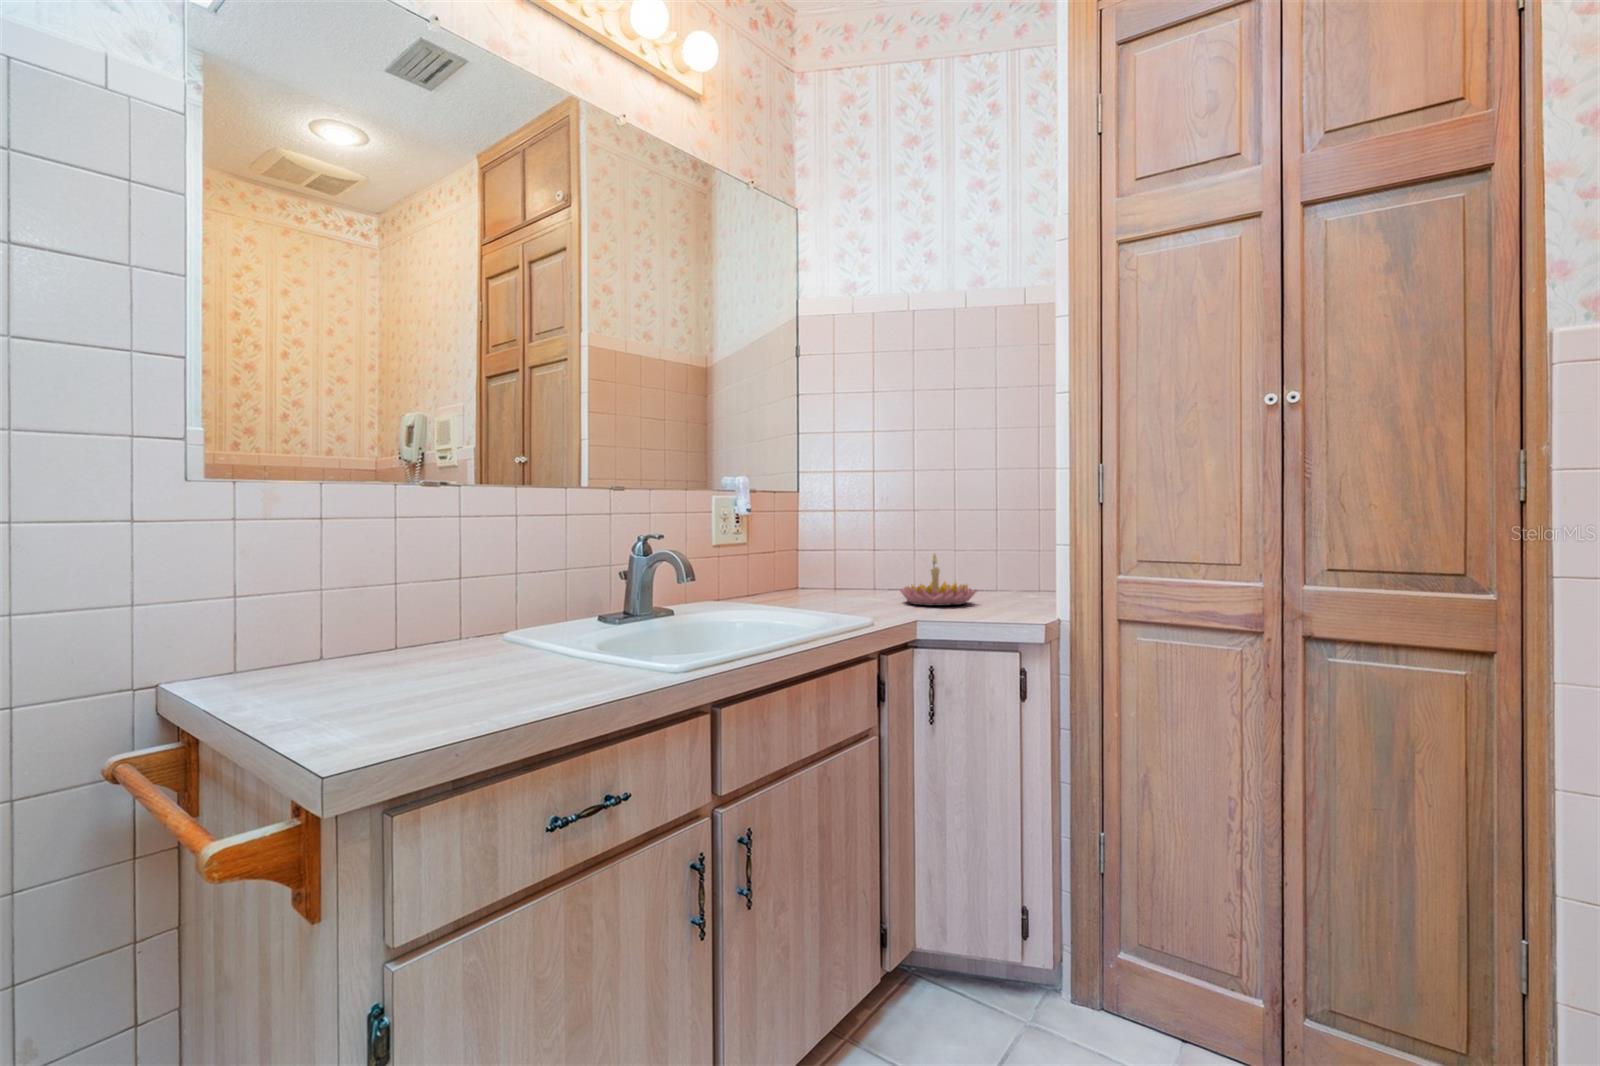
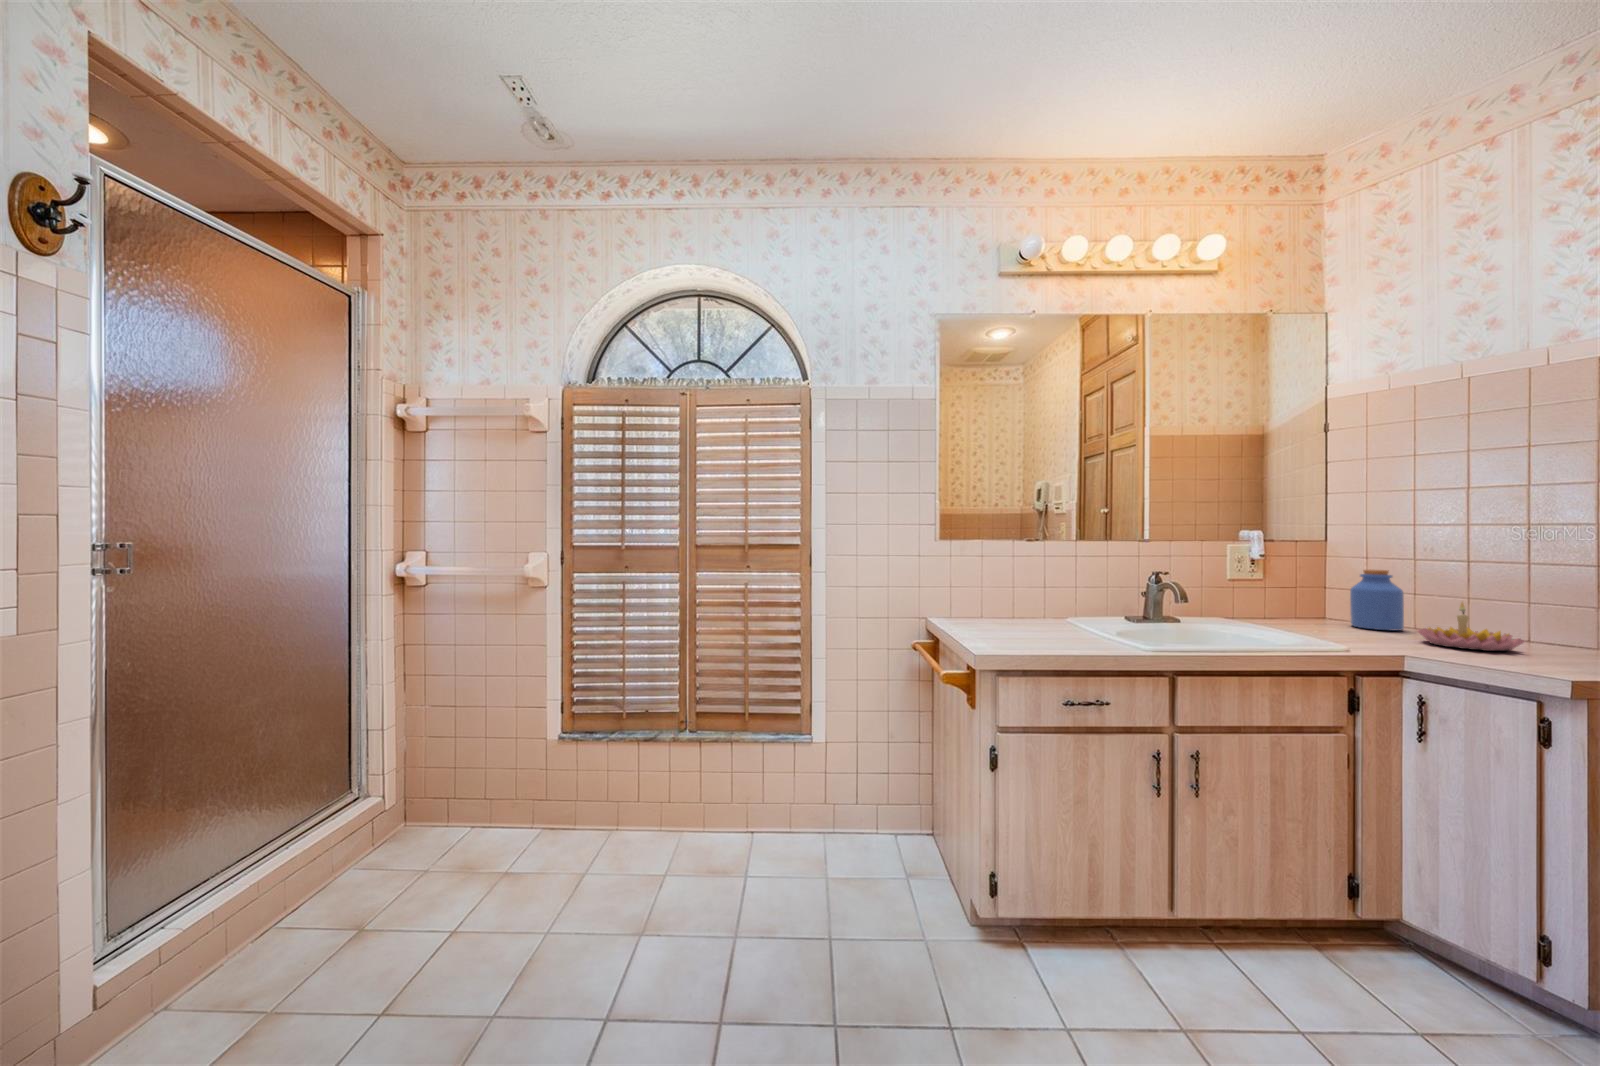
jar: none [831,524,876,596] -> present [1350,569,1404,630]

